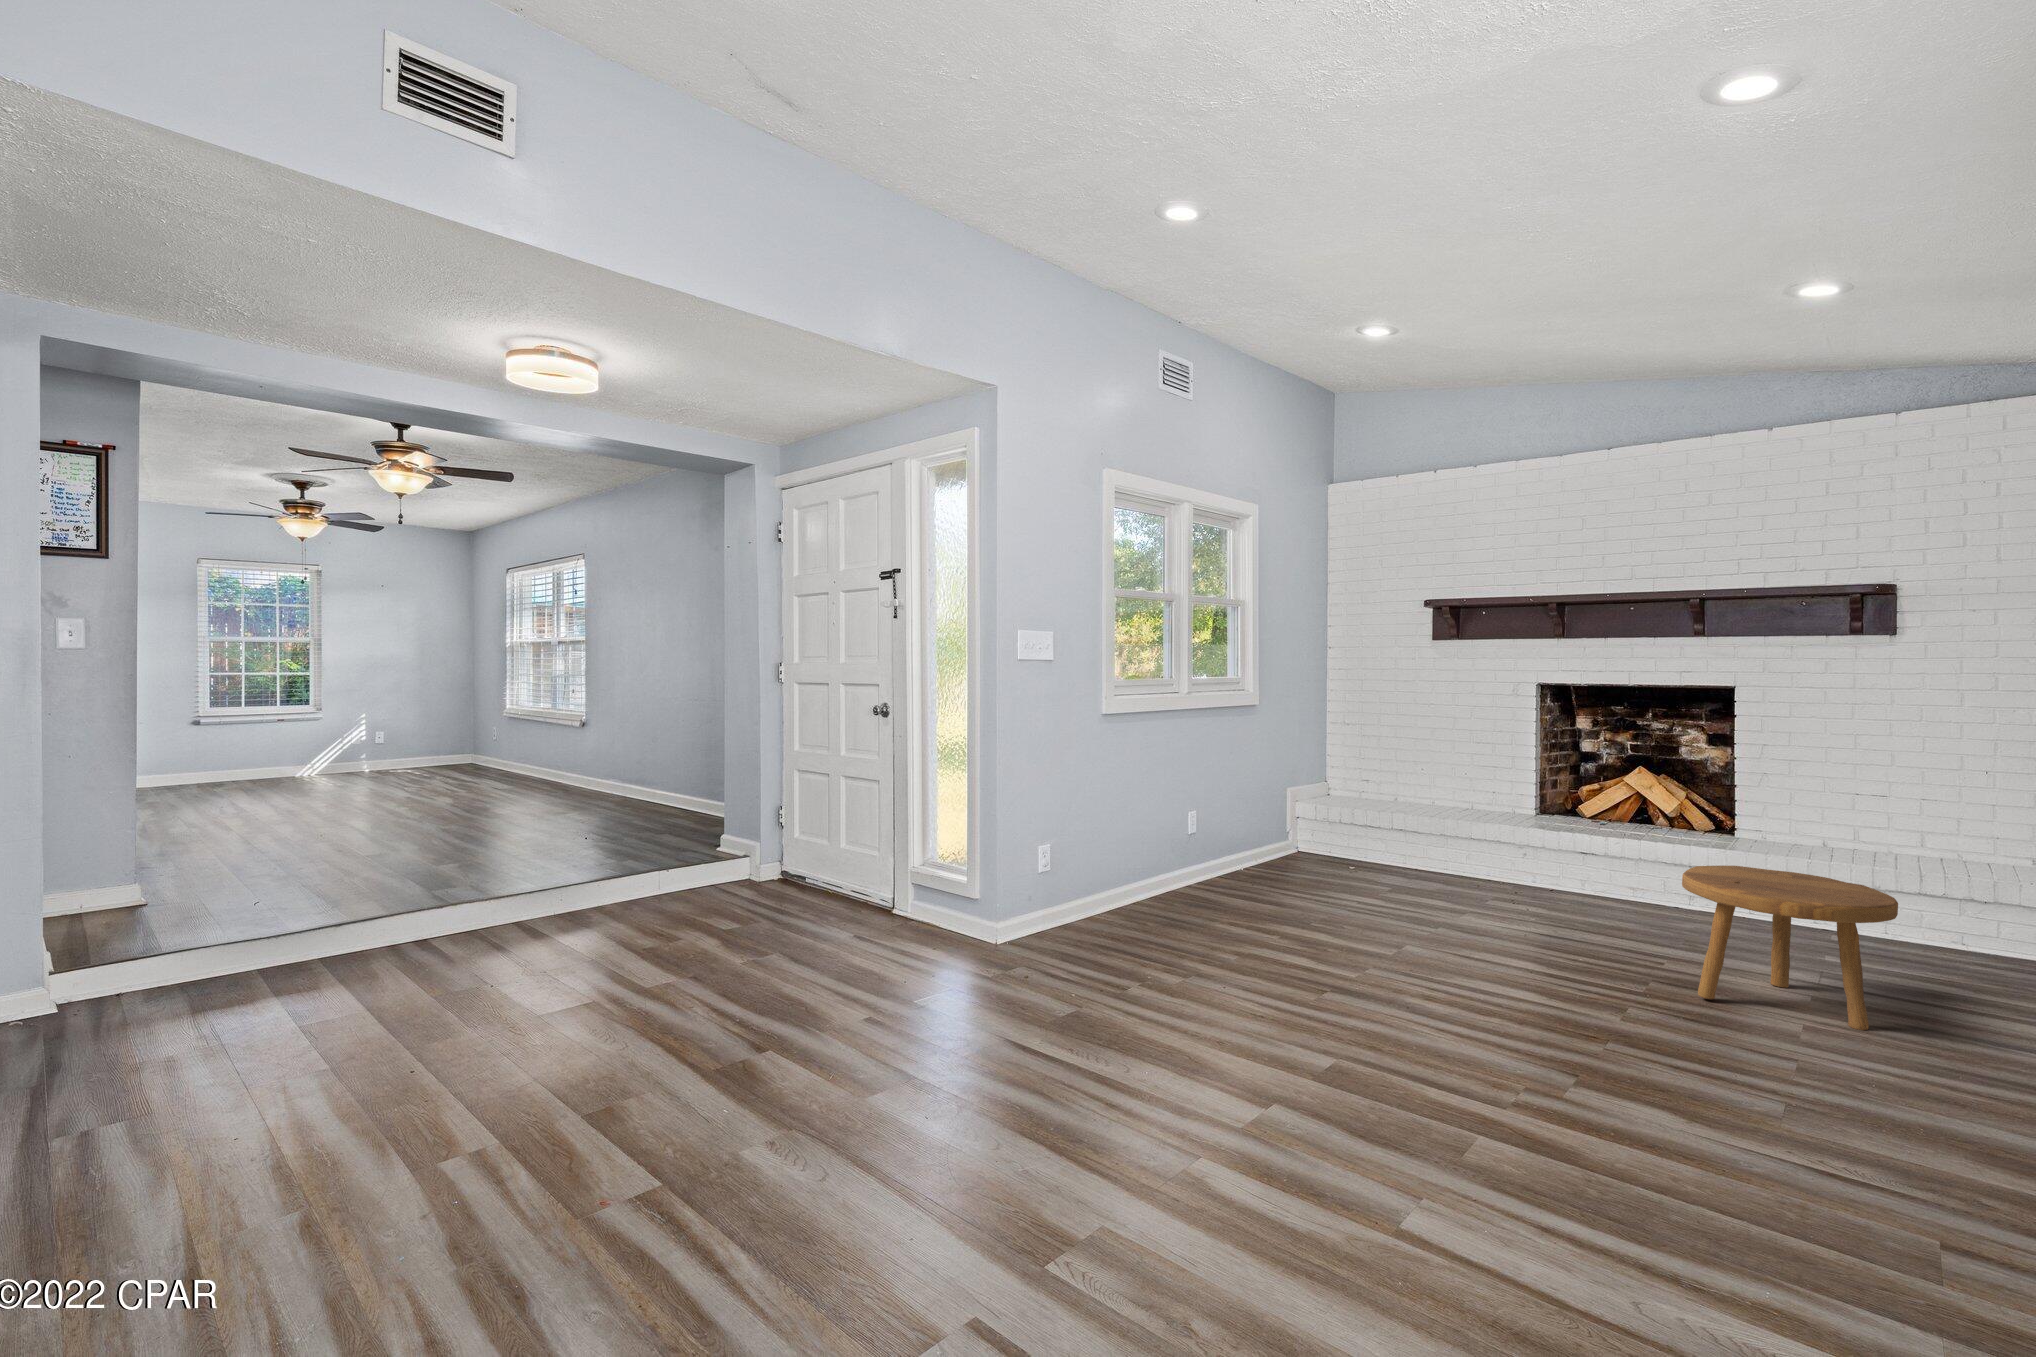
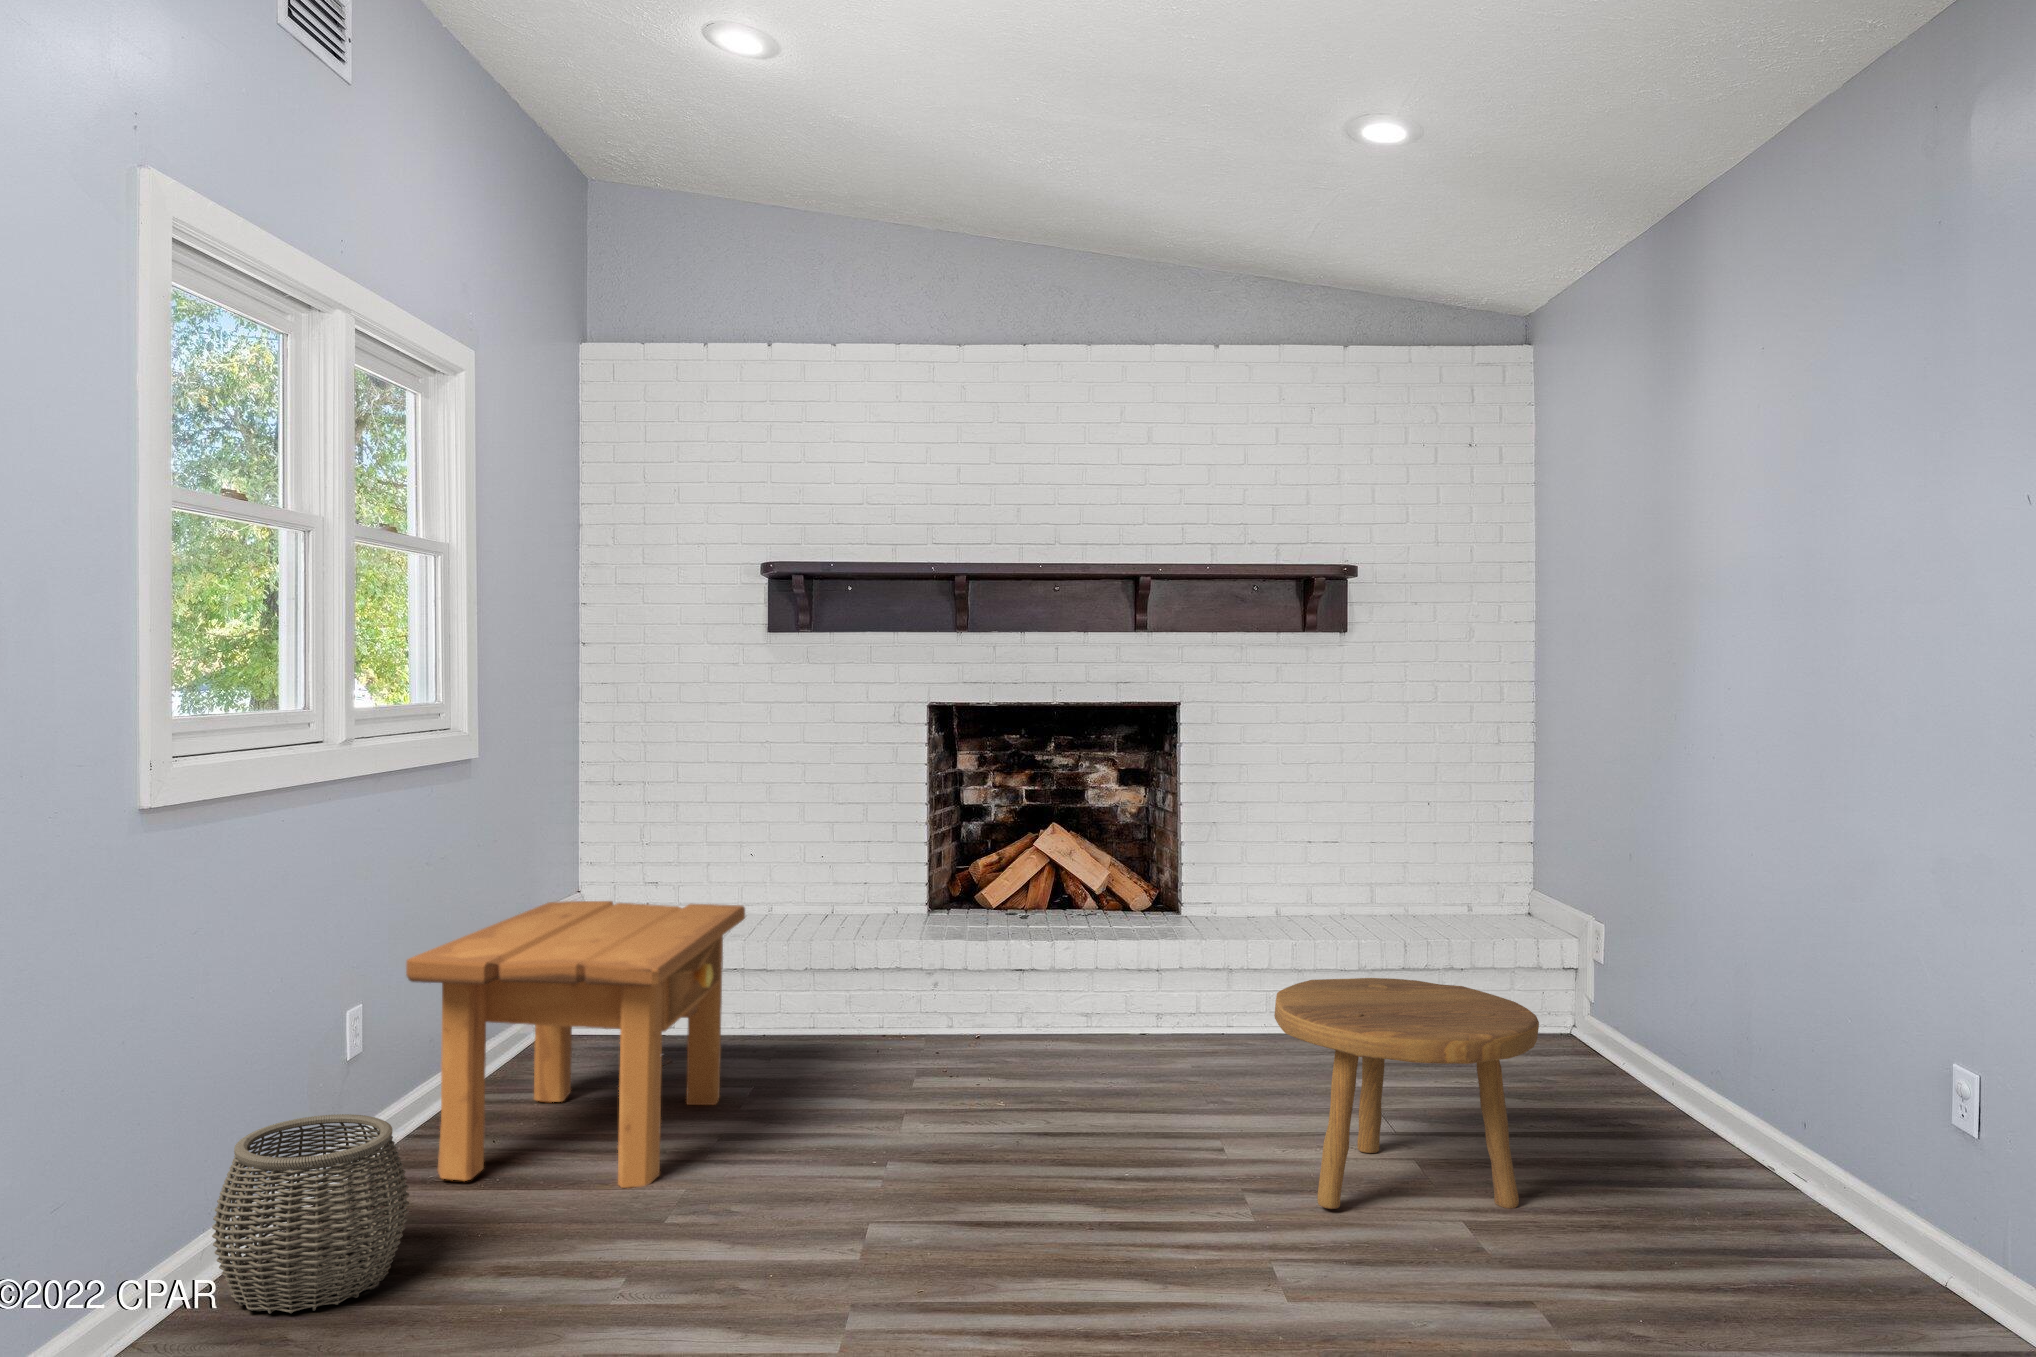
side table: none [1206,778,1390,913] -> present [406,901,745,1188]
woven basket: none [1122,846,1196,920] -> present [212,1114,410,1313]

